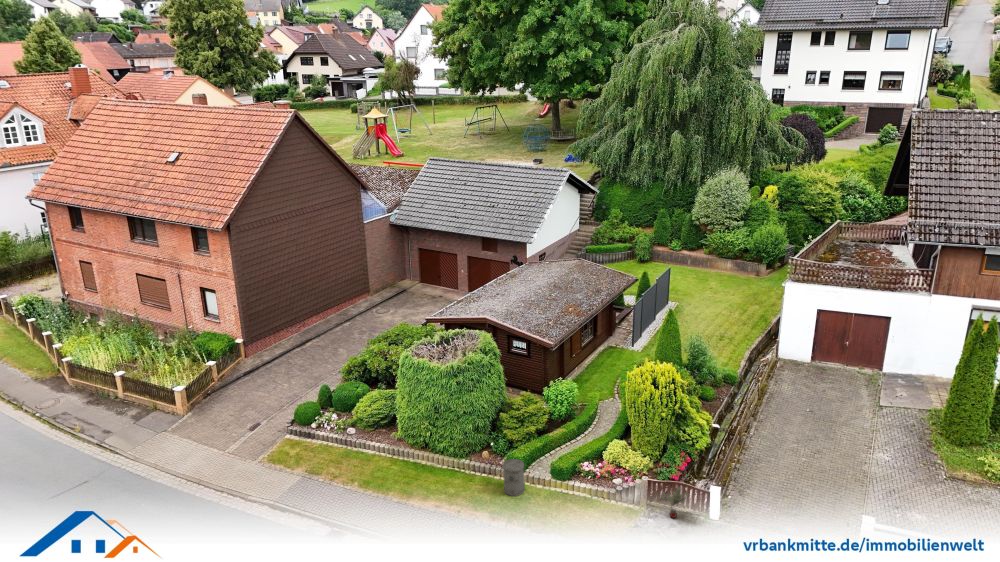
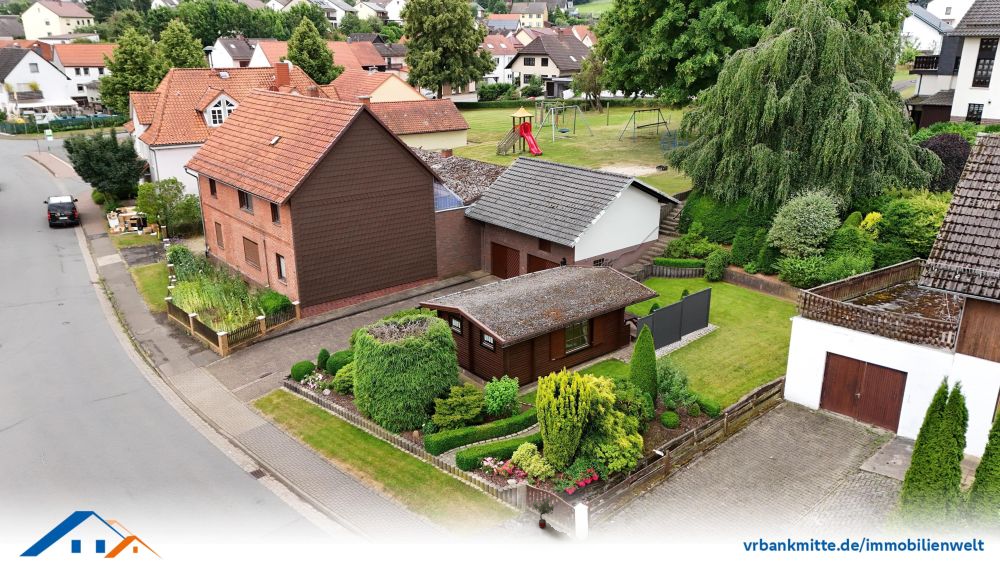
trash can: present [503,459,525,496] -> none [411,441,433,476]

